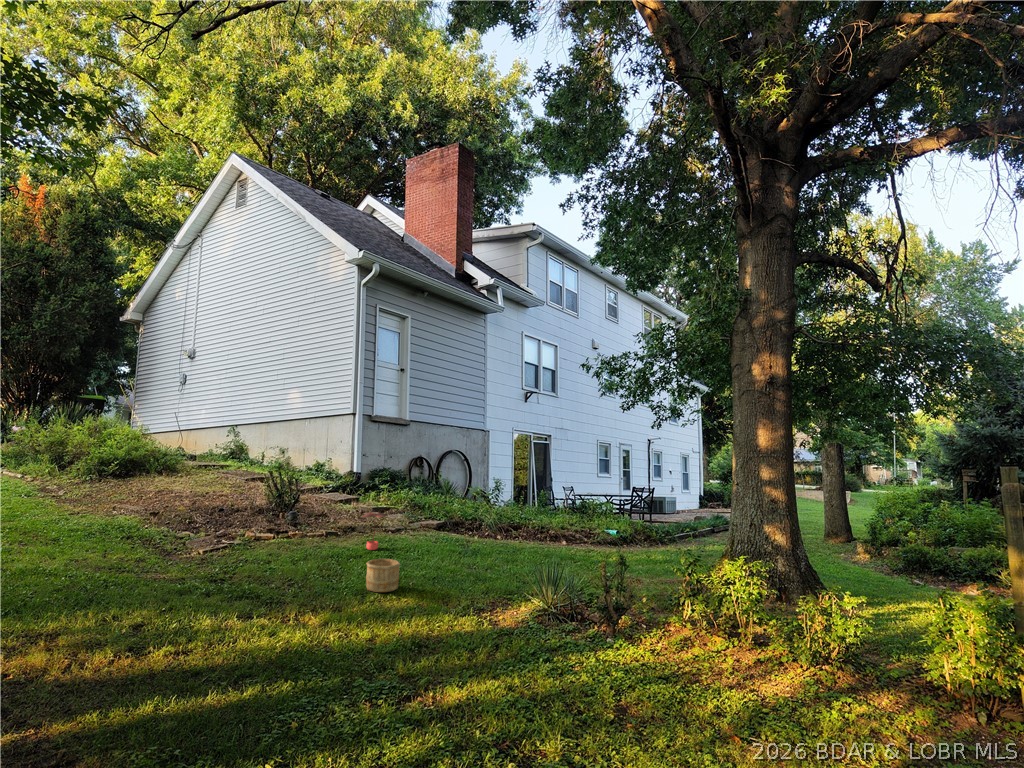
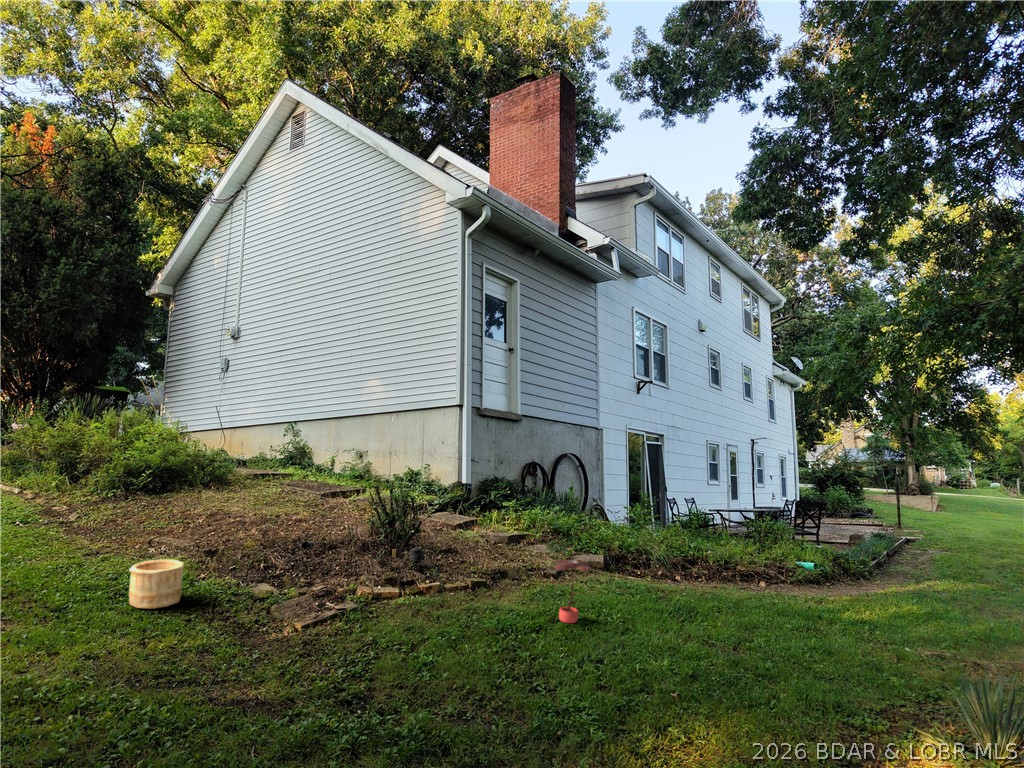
wooden bucket: present [366,559,400,592] -> present [129,559,184,609]

